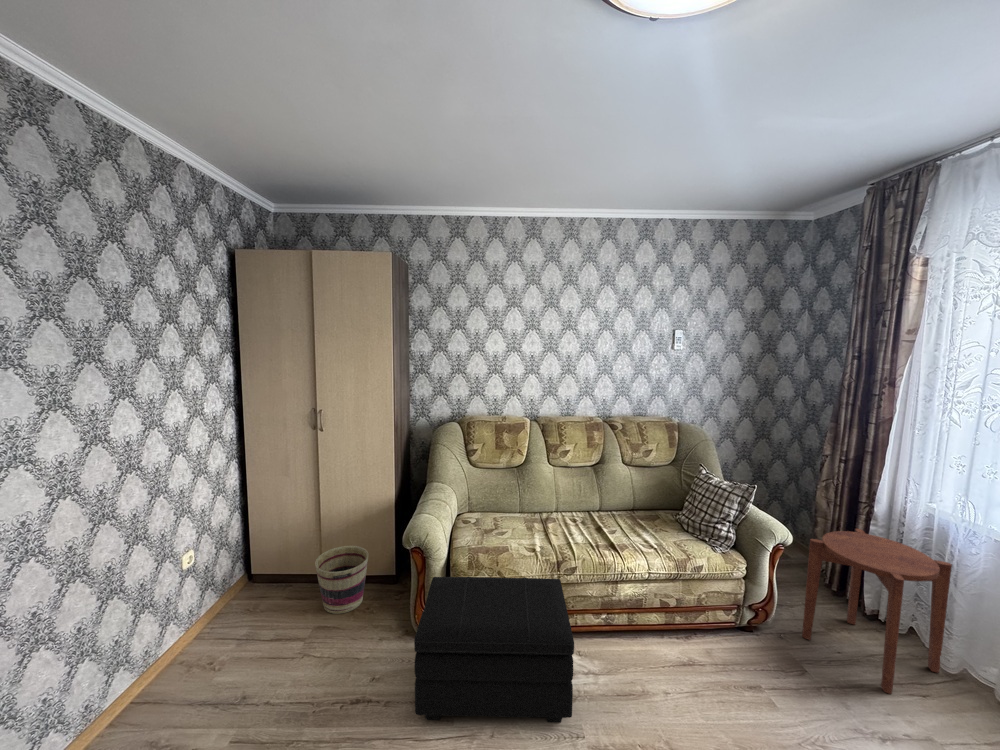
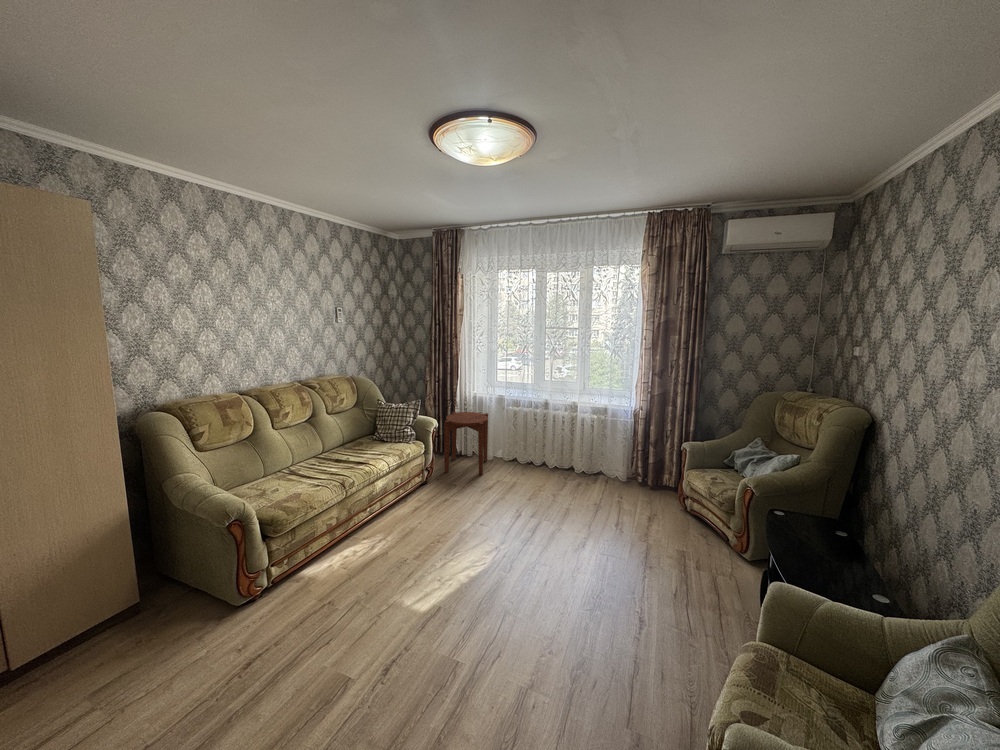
basket: present [315,546,369,614] -> none [29,587,126,685]
footstool: present [414,577,574,723] -> none [261,494,403,625]

